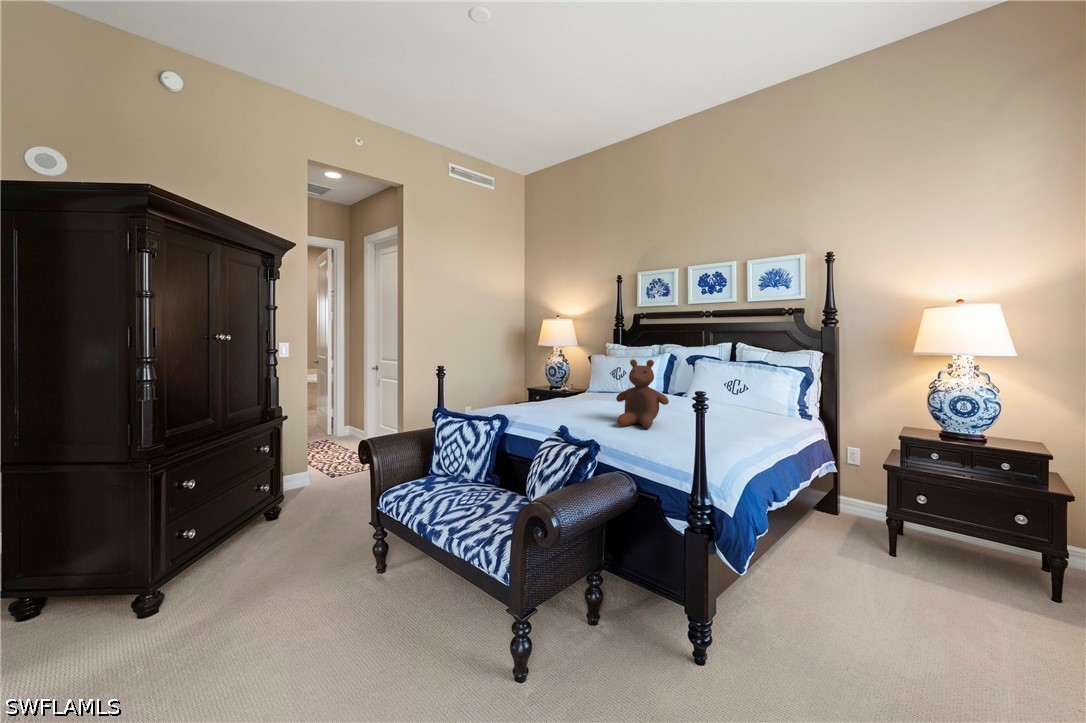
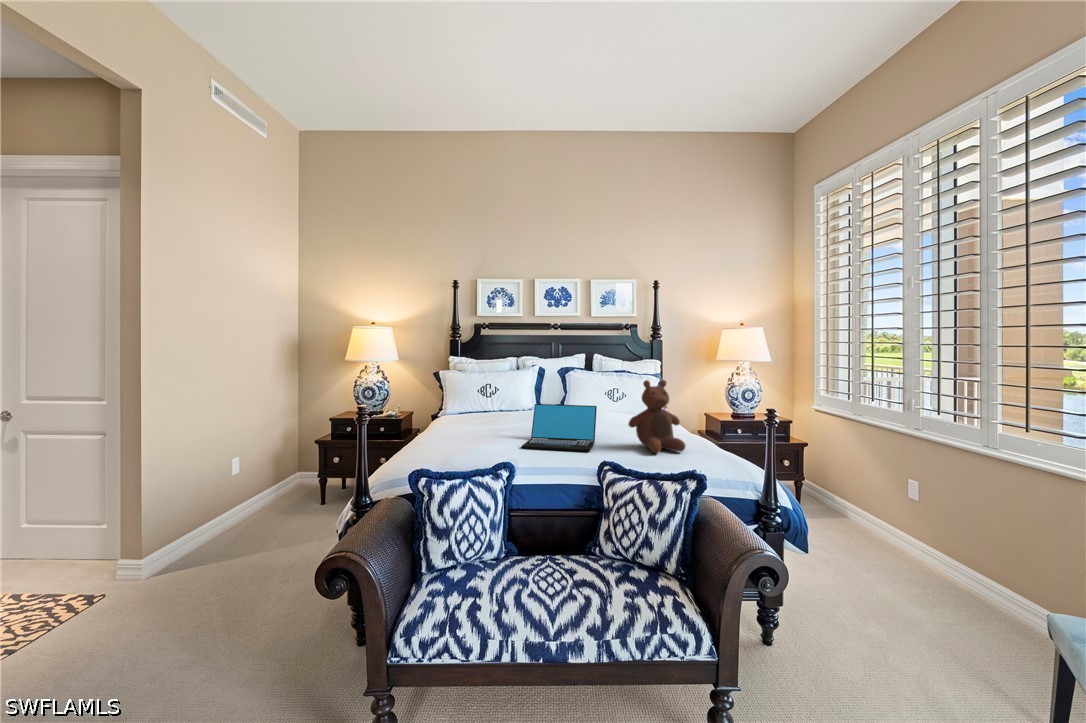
laptop: none [546,377,617,417] -> present [522,404,597,451]

